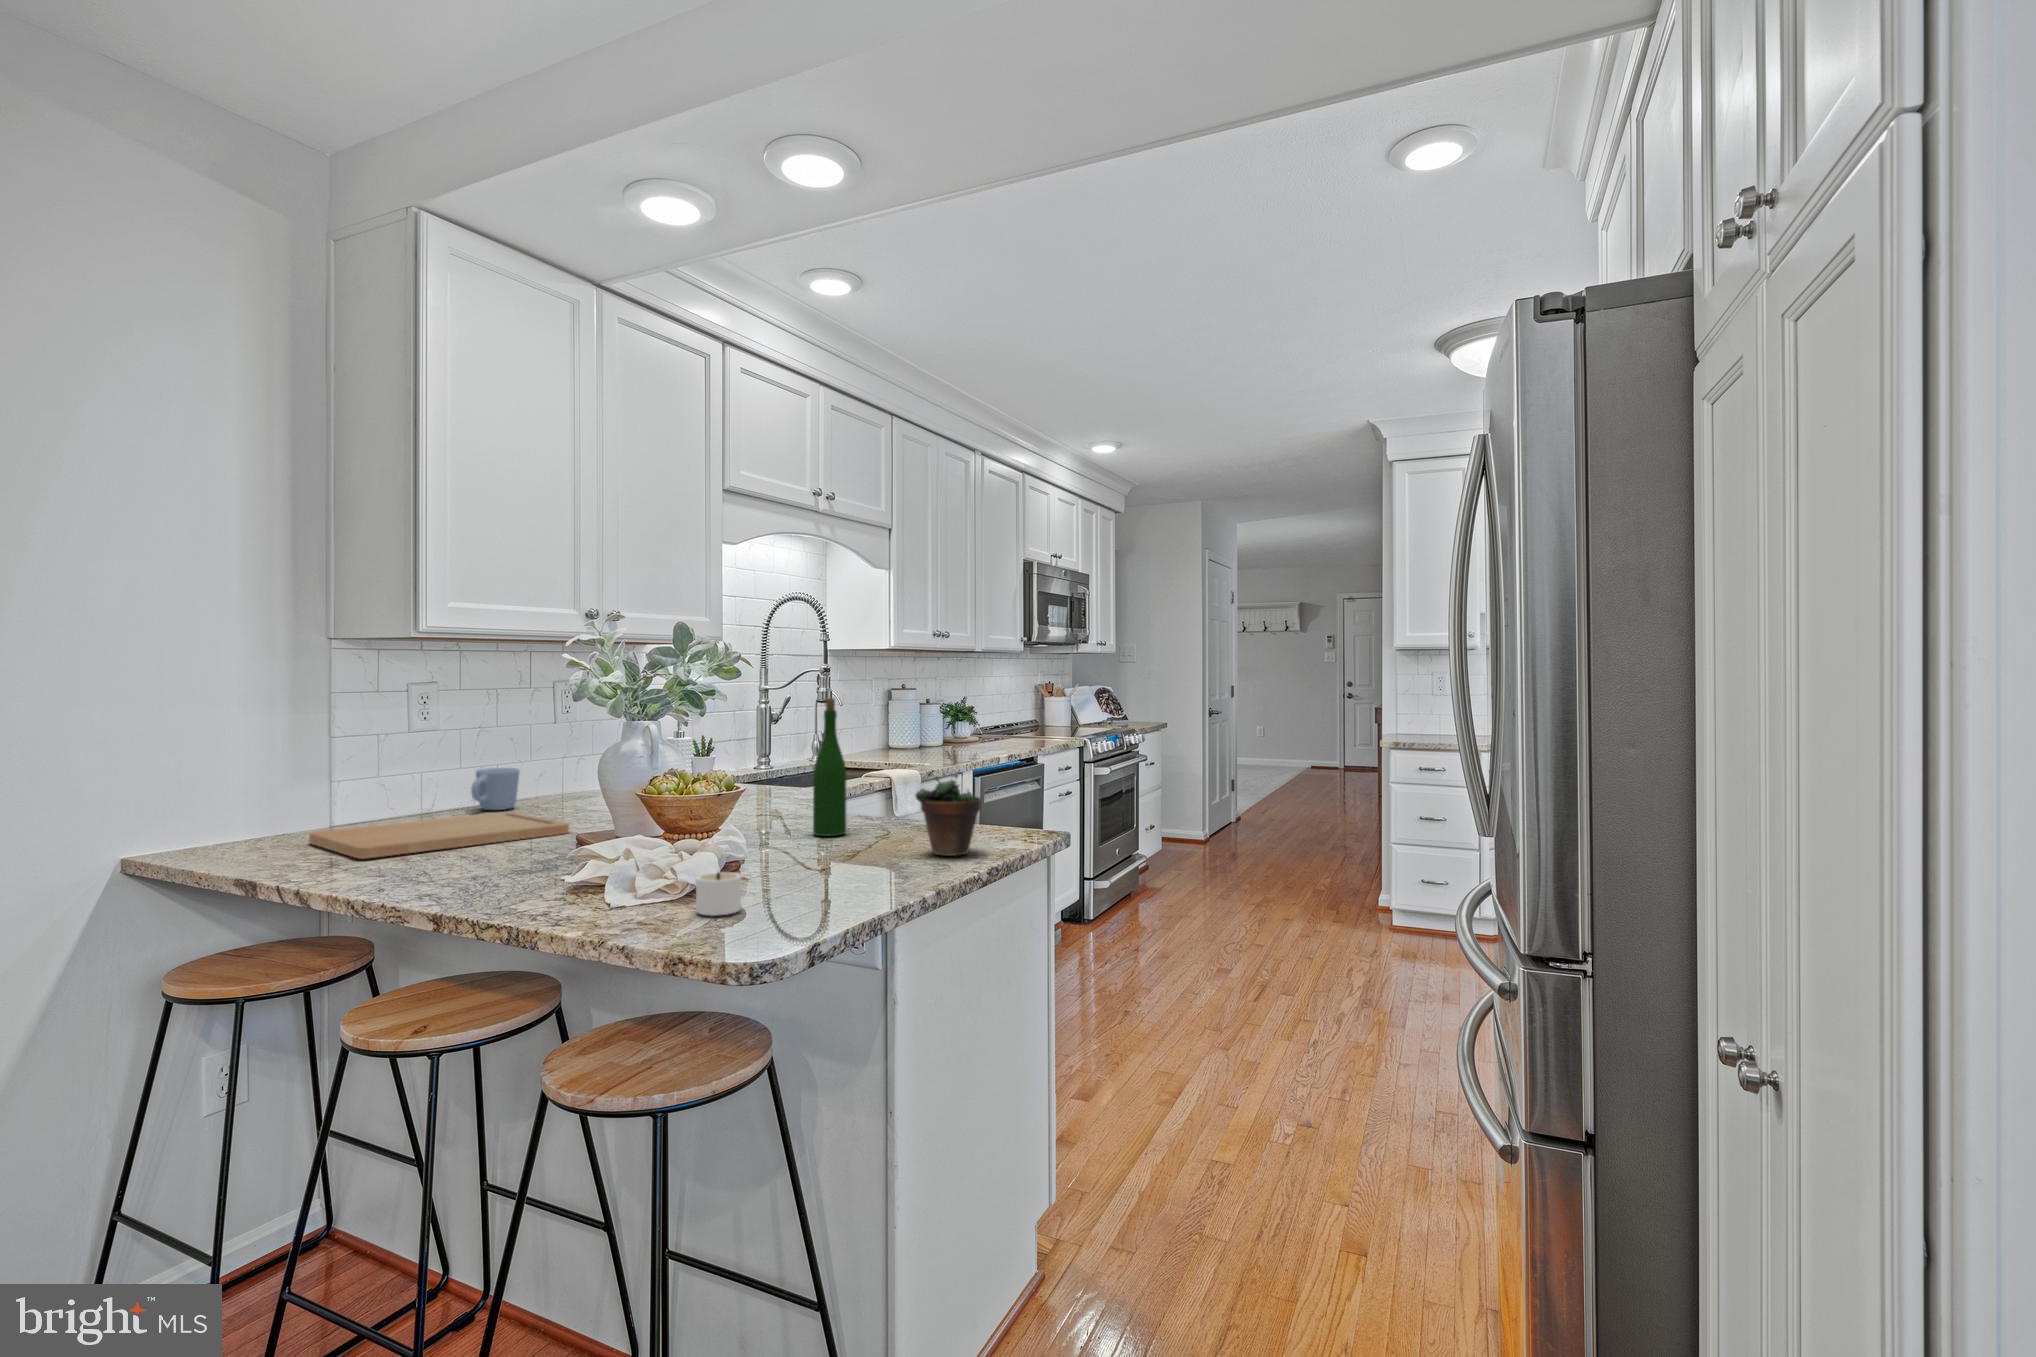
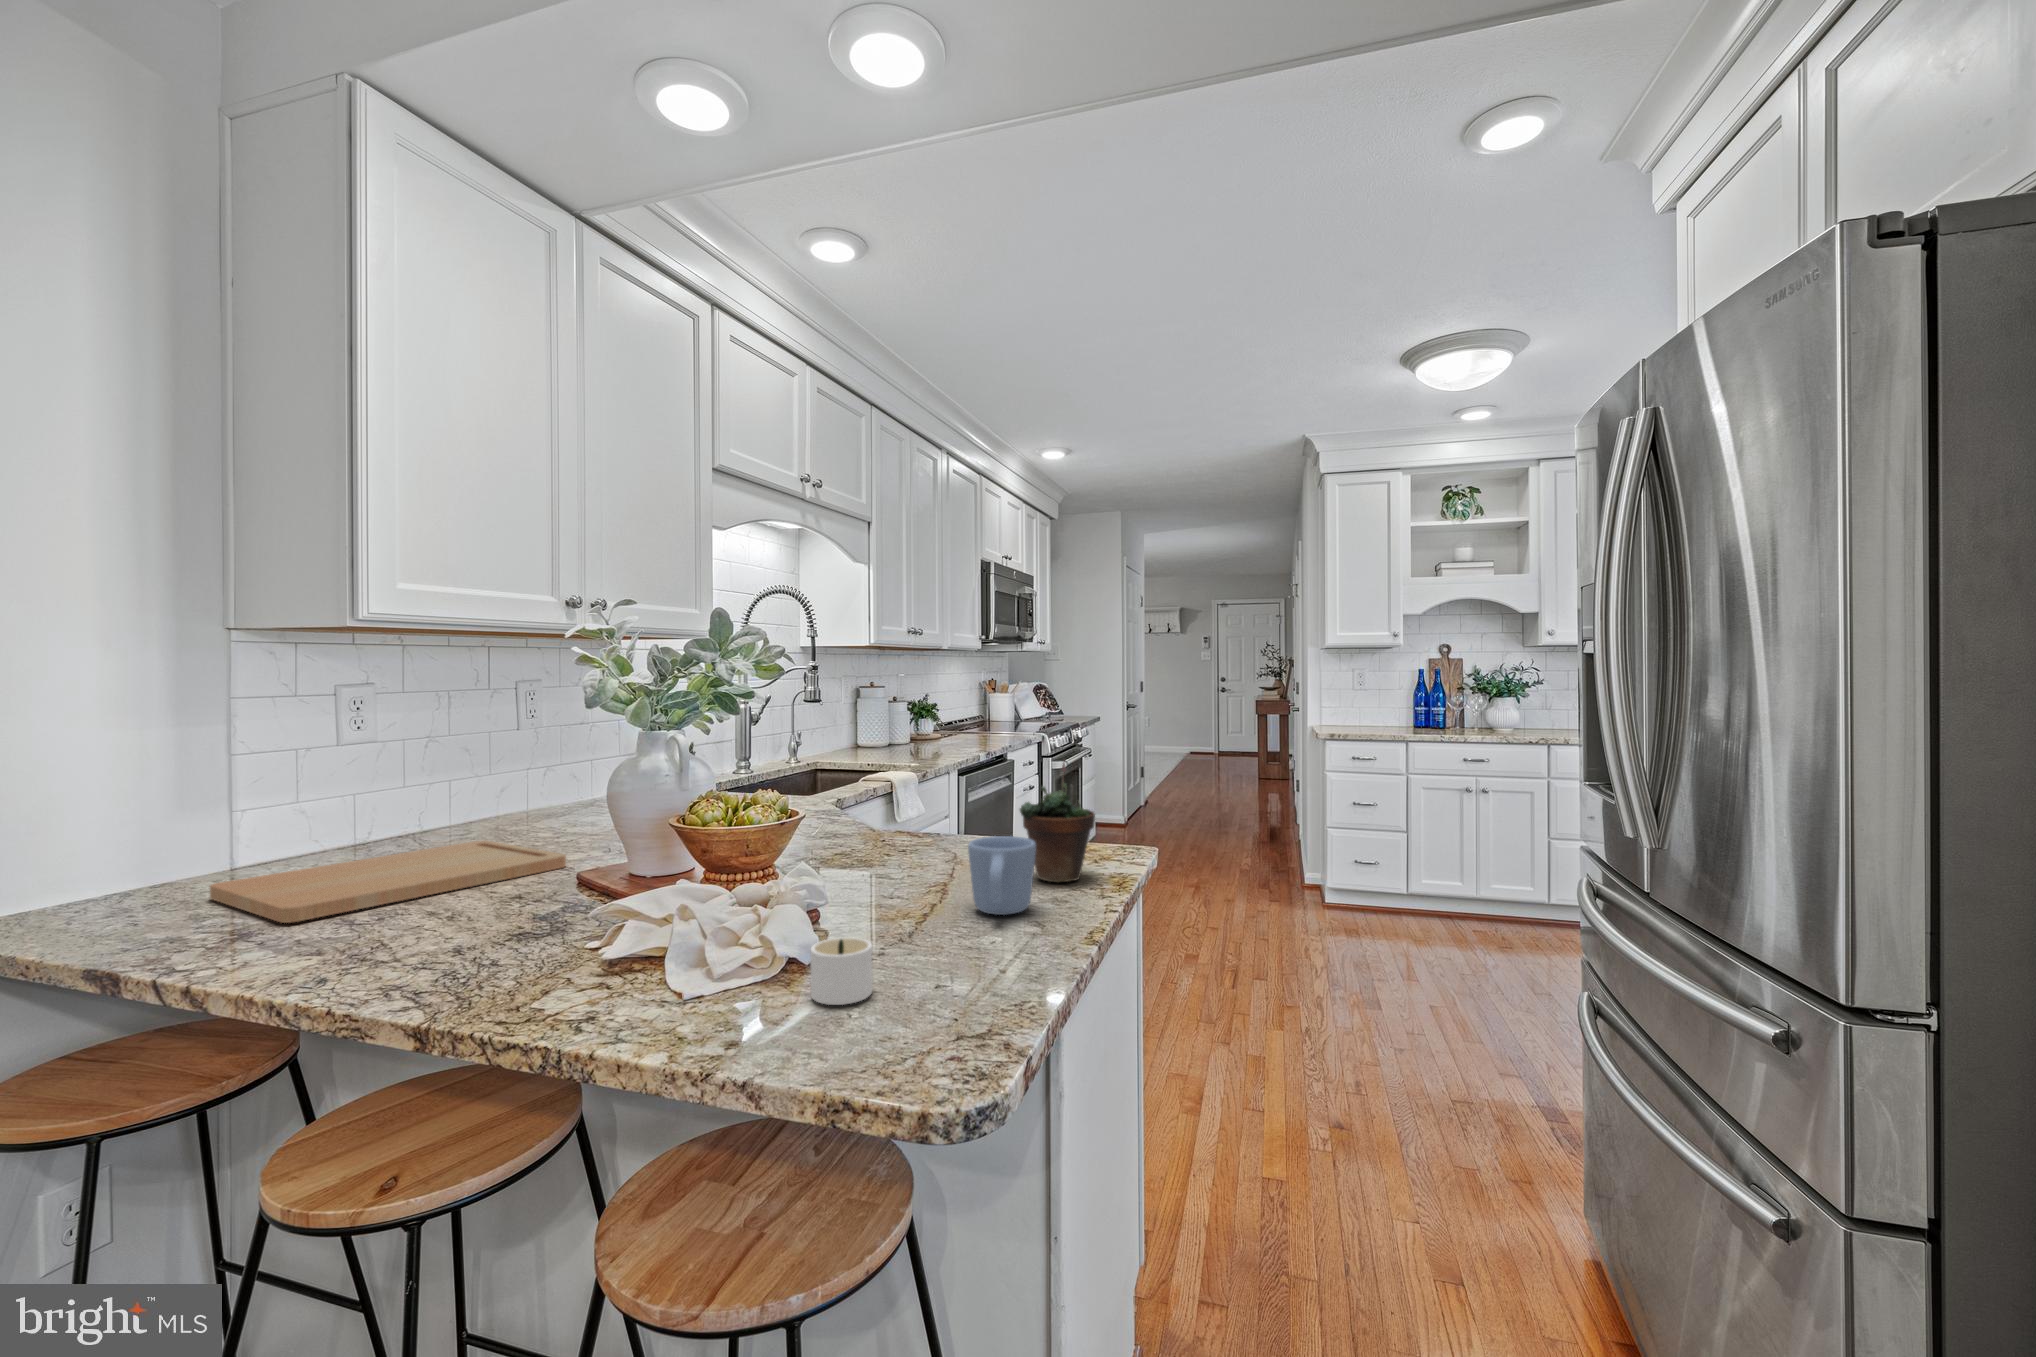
wine bottle: present [813,698,847,836] -> none [870,695,911,859]
mug: present [471,768,519,810] -> present [968,836,1036,915]

